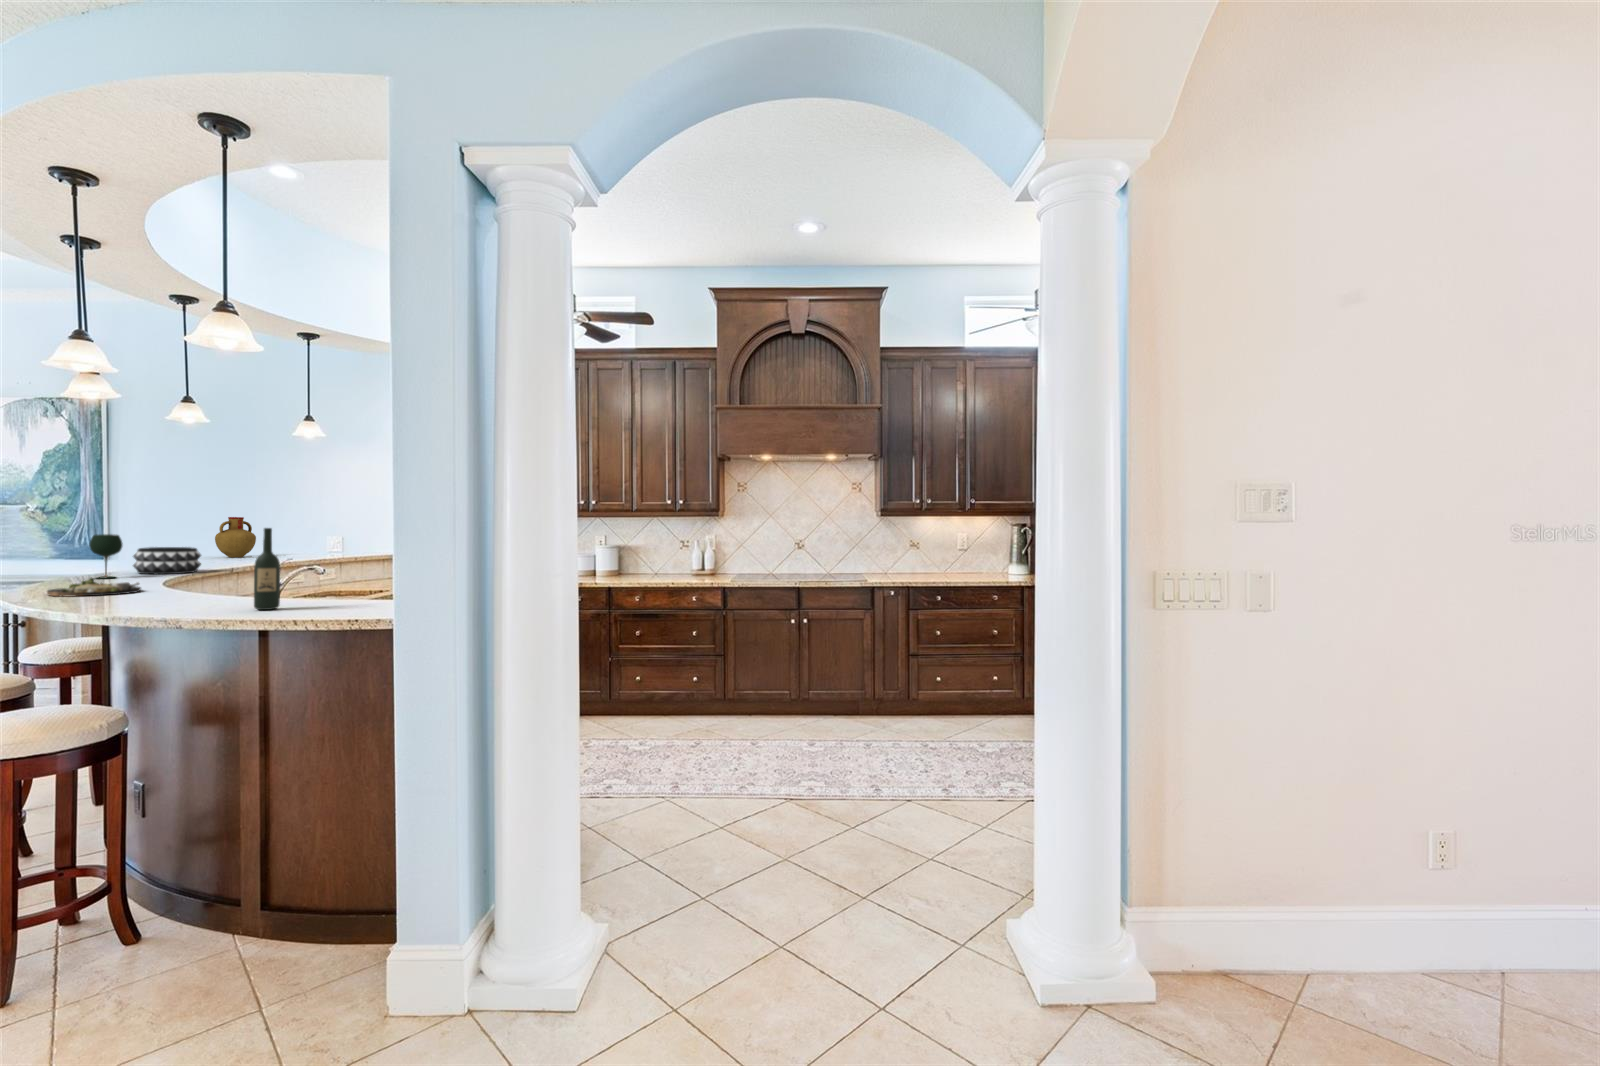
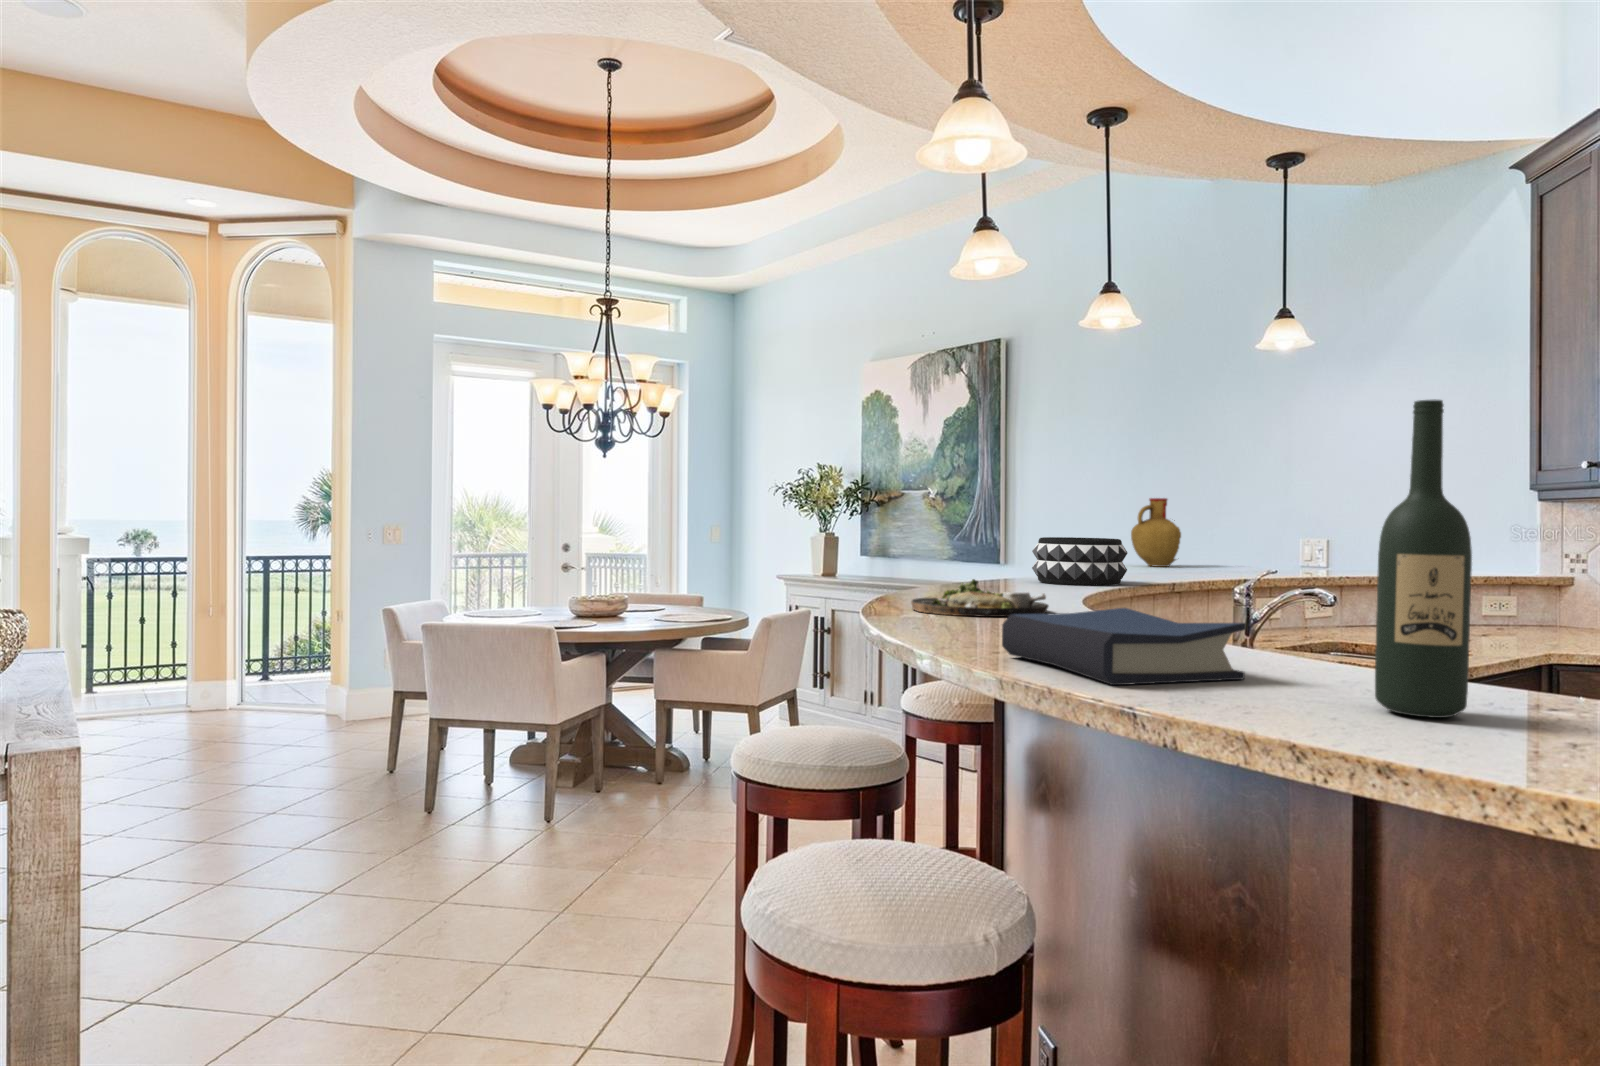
wine glass: present [90,534,123,579] -> none [978,509,1020,587]
hardback book: none [114,587,220,613] -> present [1002,608,1246,685]

